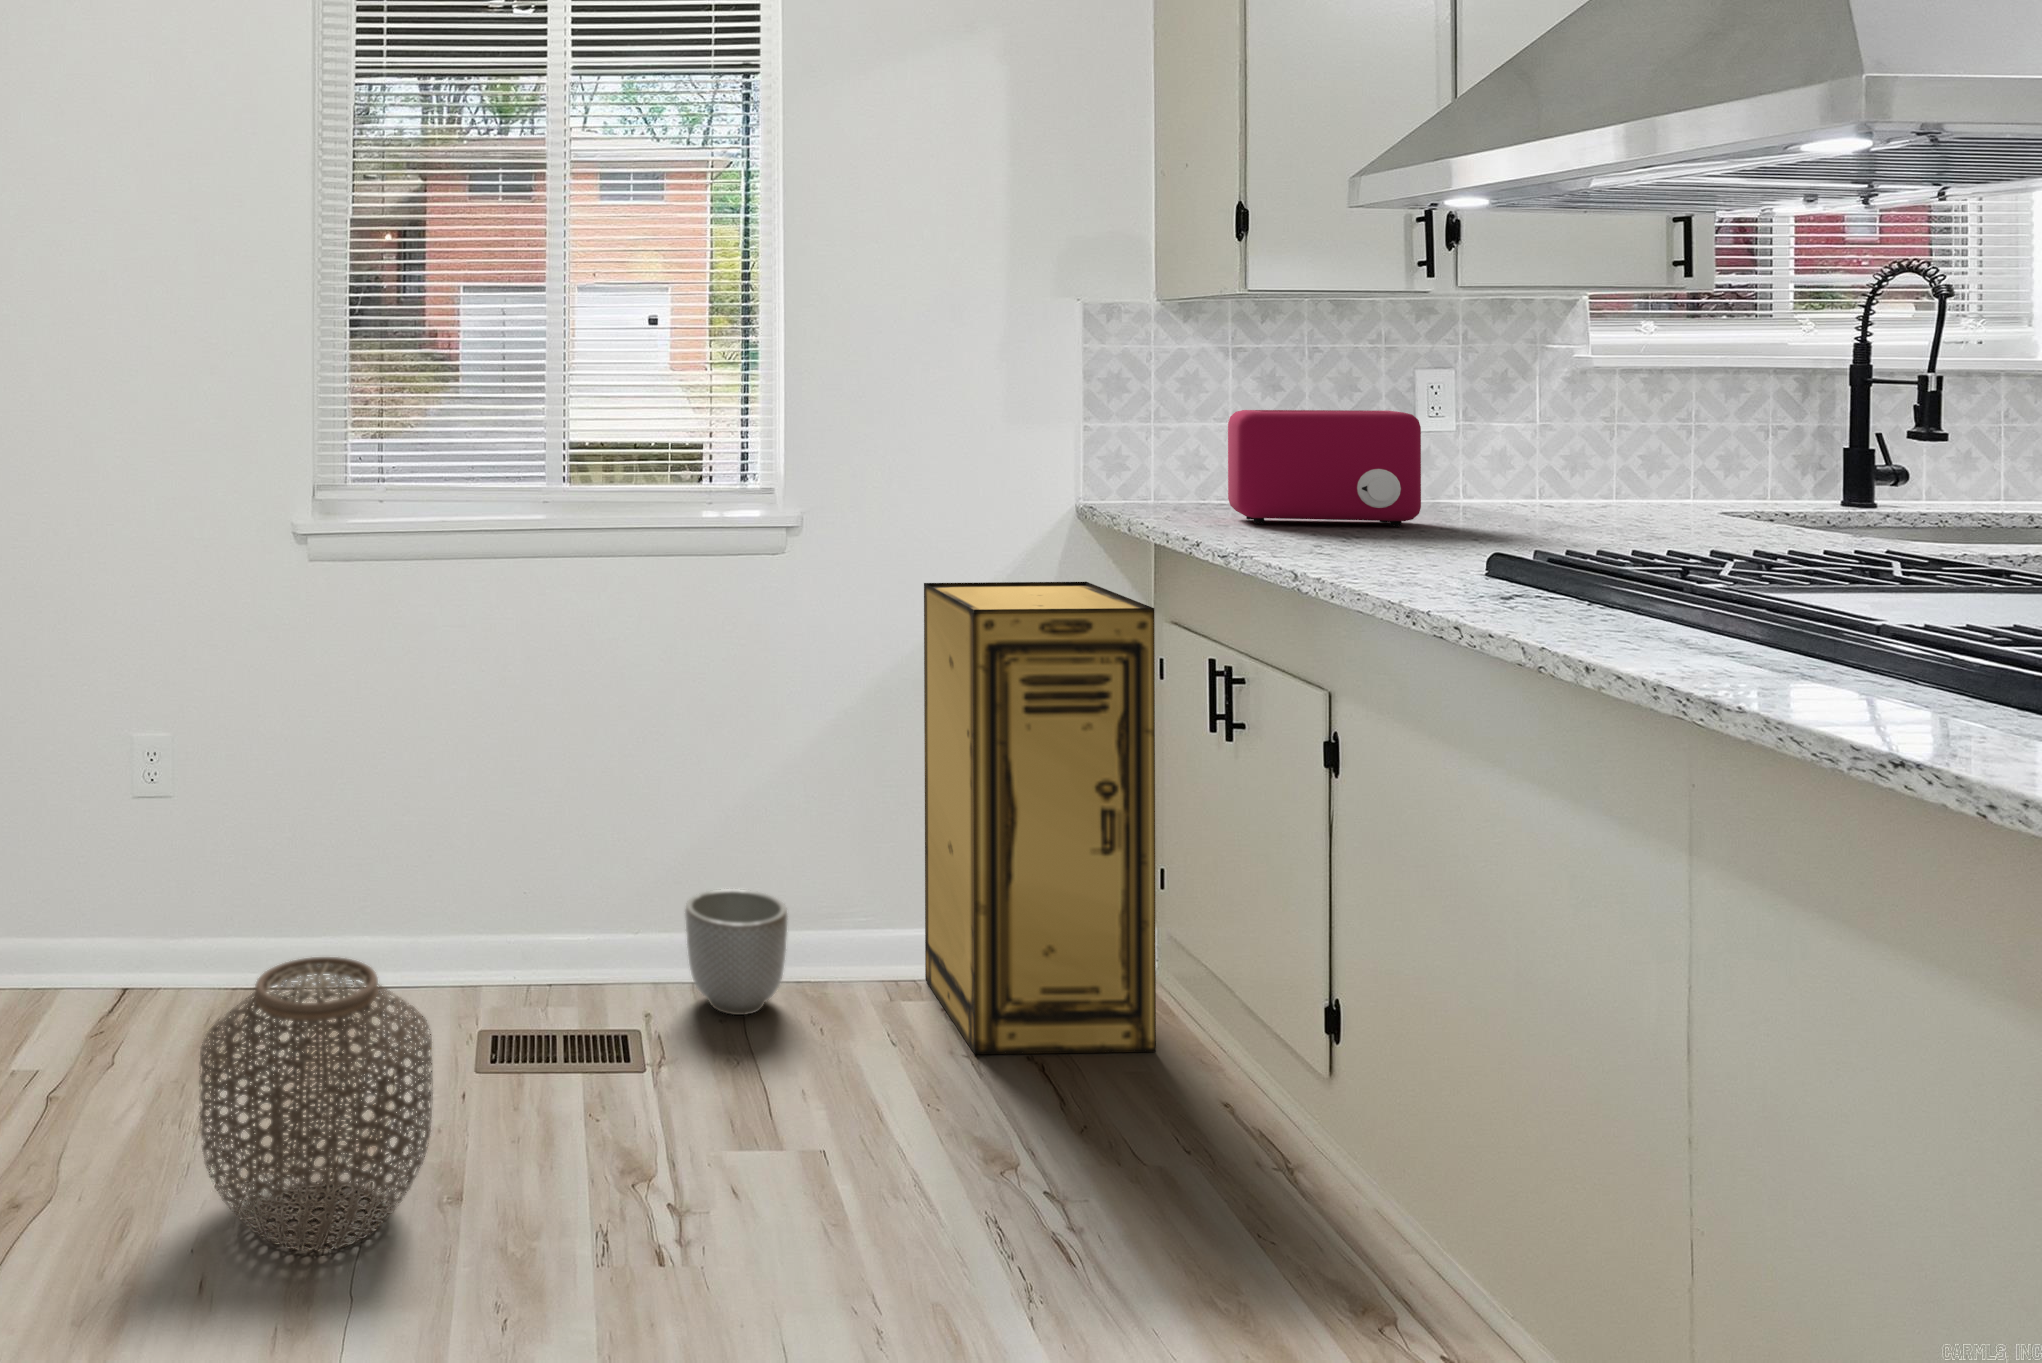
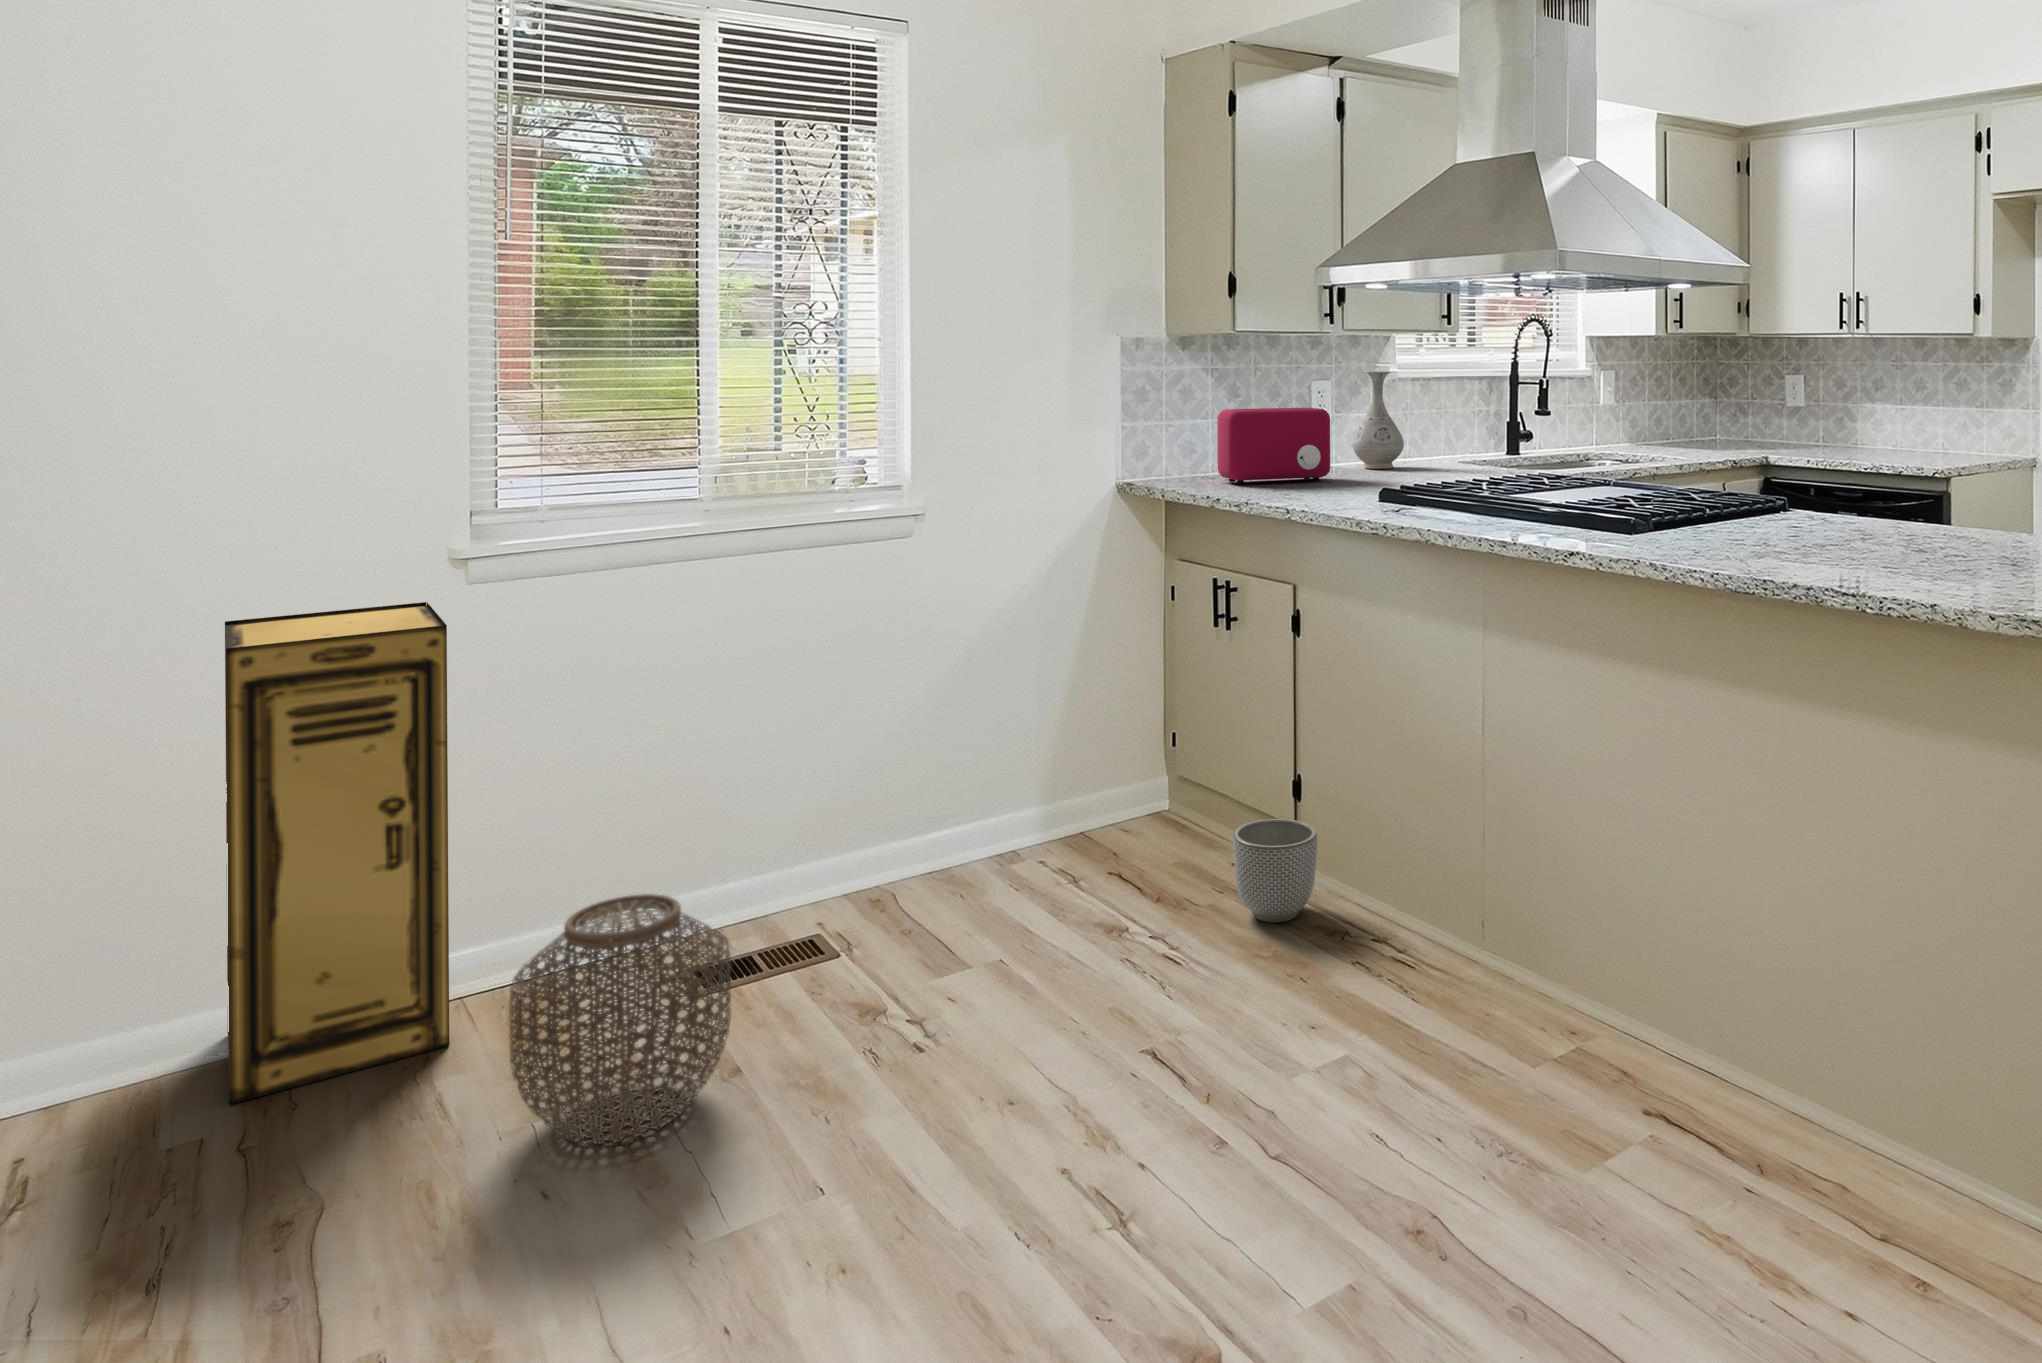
vase: none [1493,356,1593,514] -> present [1352,371,1404,469]
storage cabinet: present [924,582,1156,1054] -> present [225,602,449,1104]
planter: present [685,889,787,1015] -> present [1233,819,1317,922]

